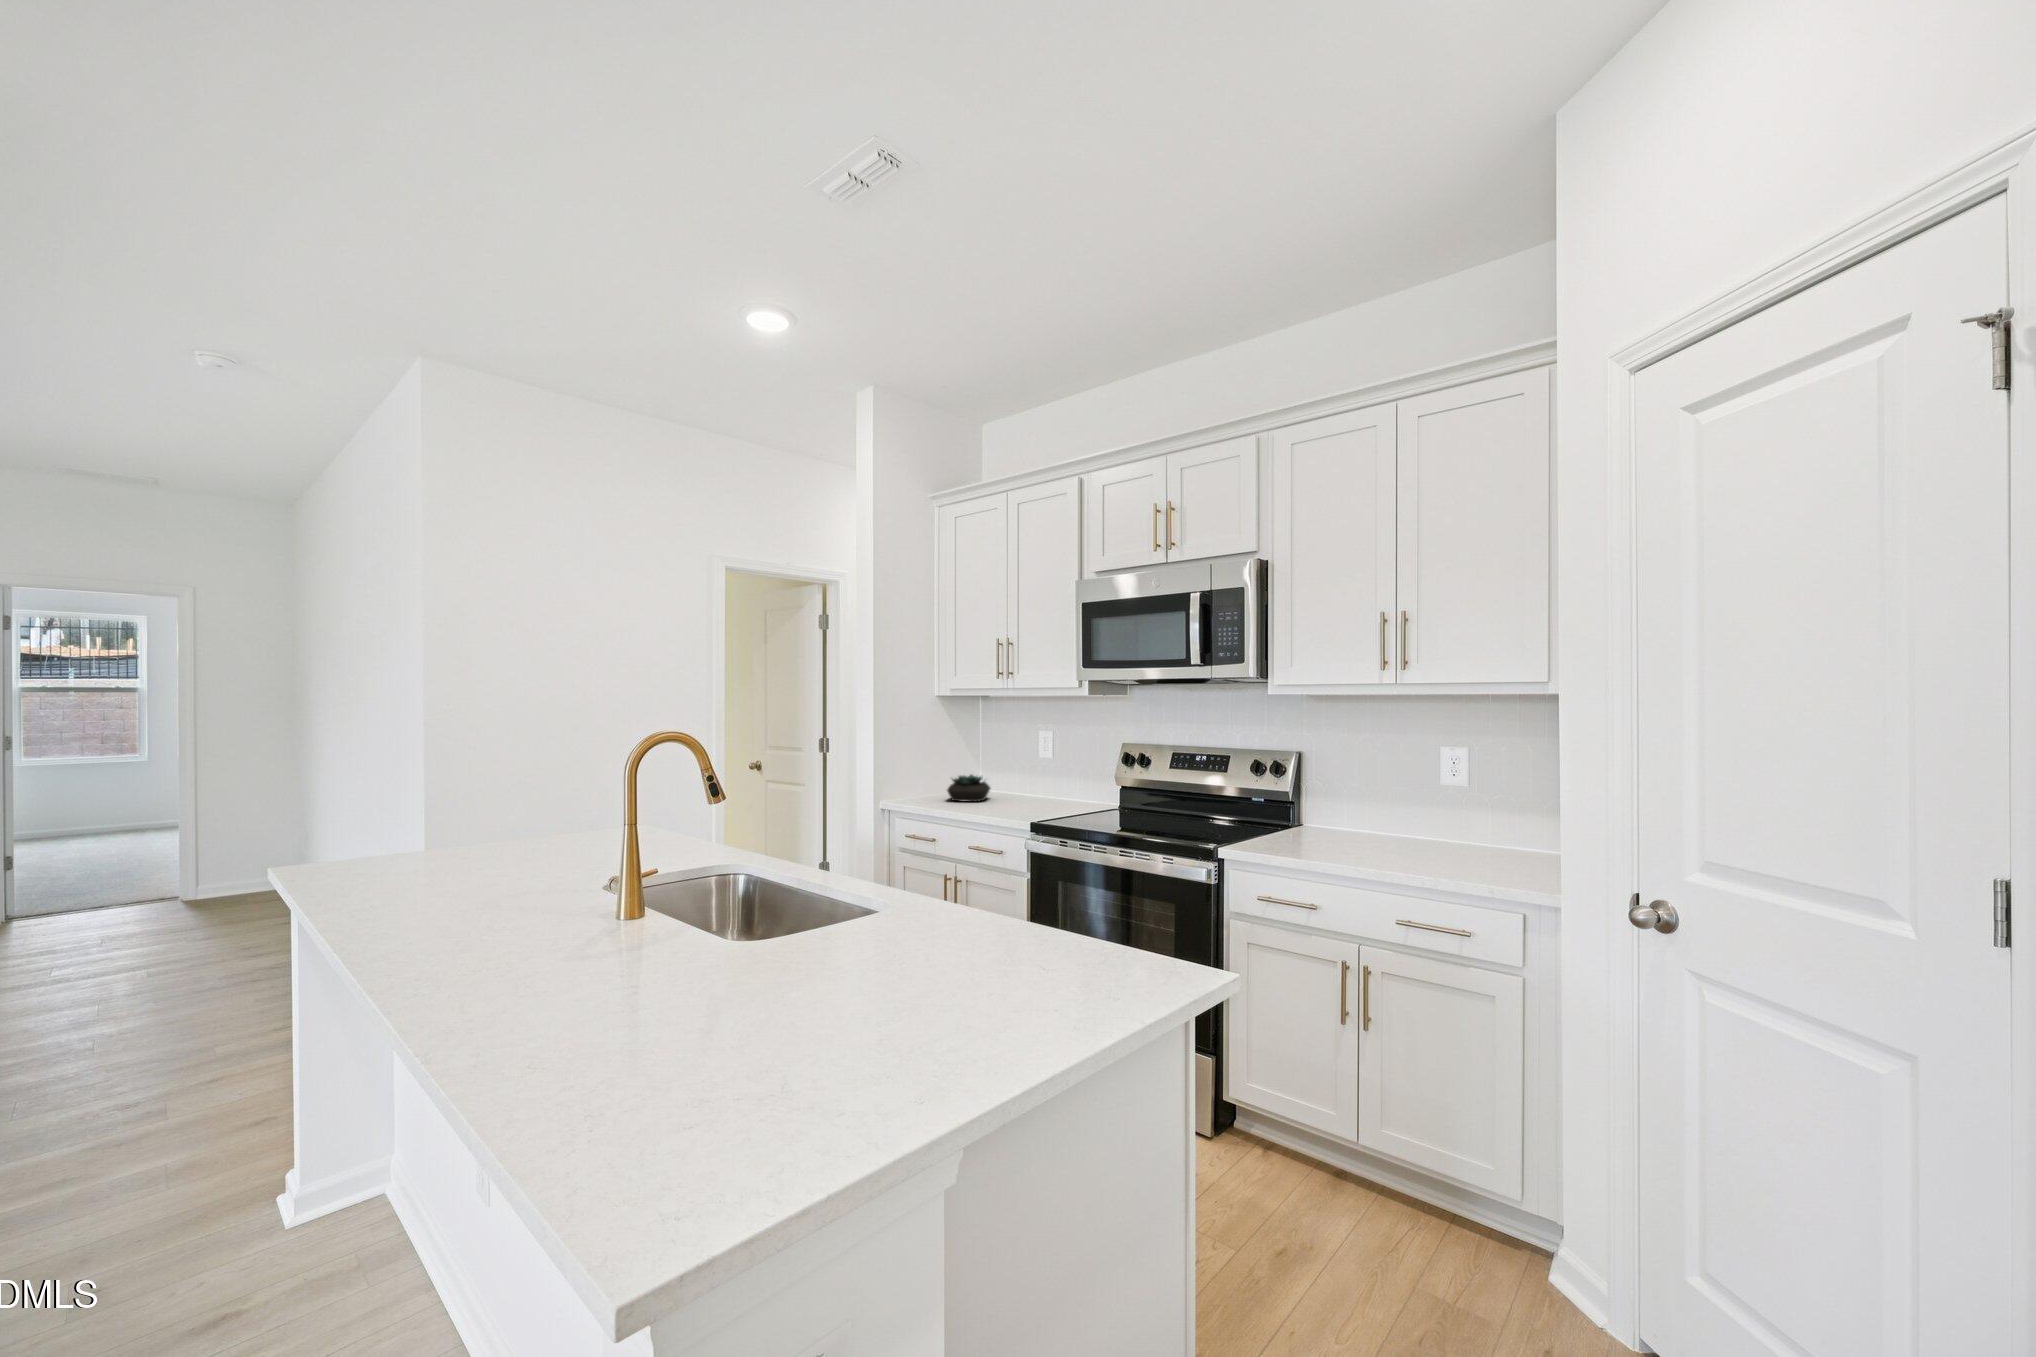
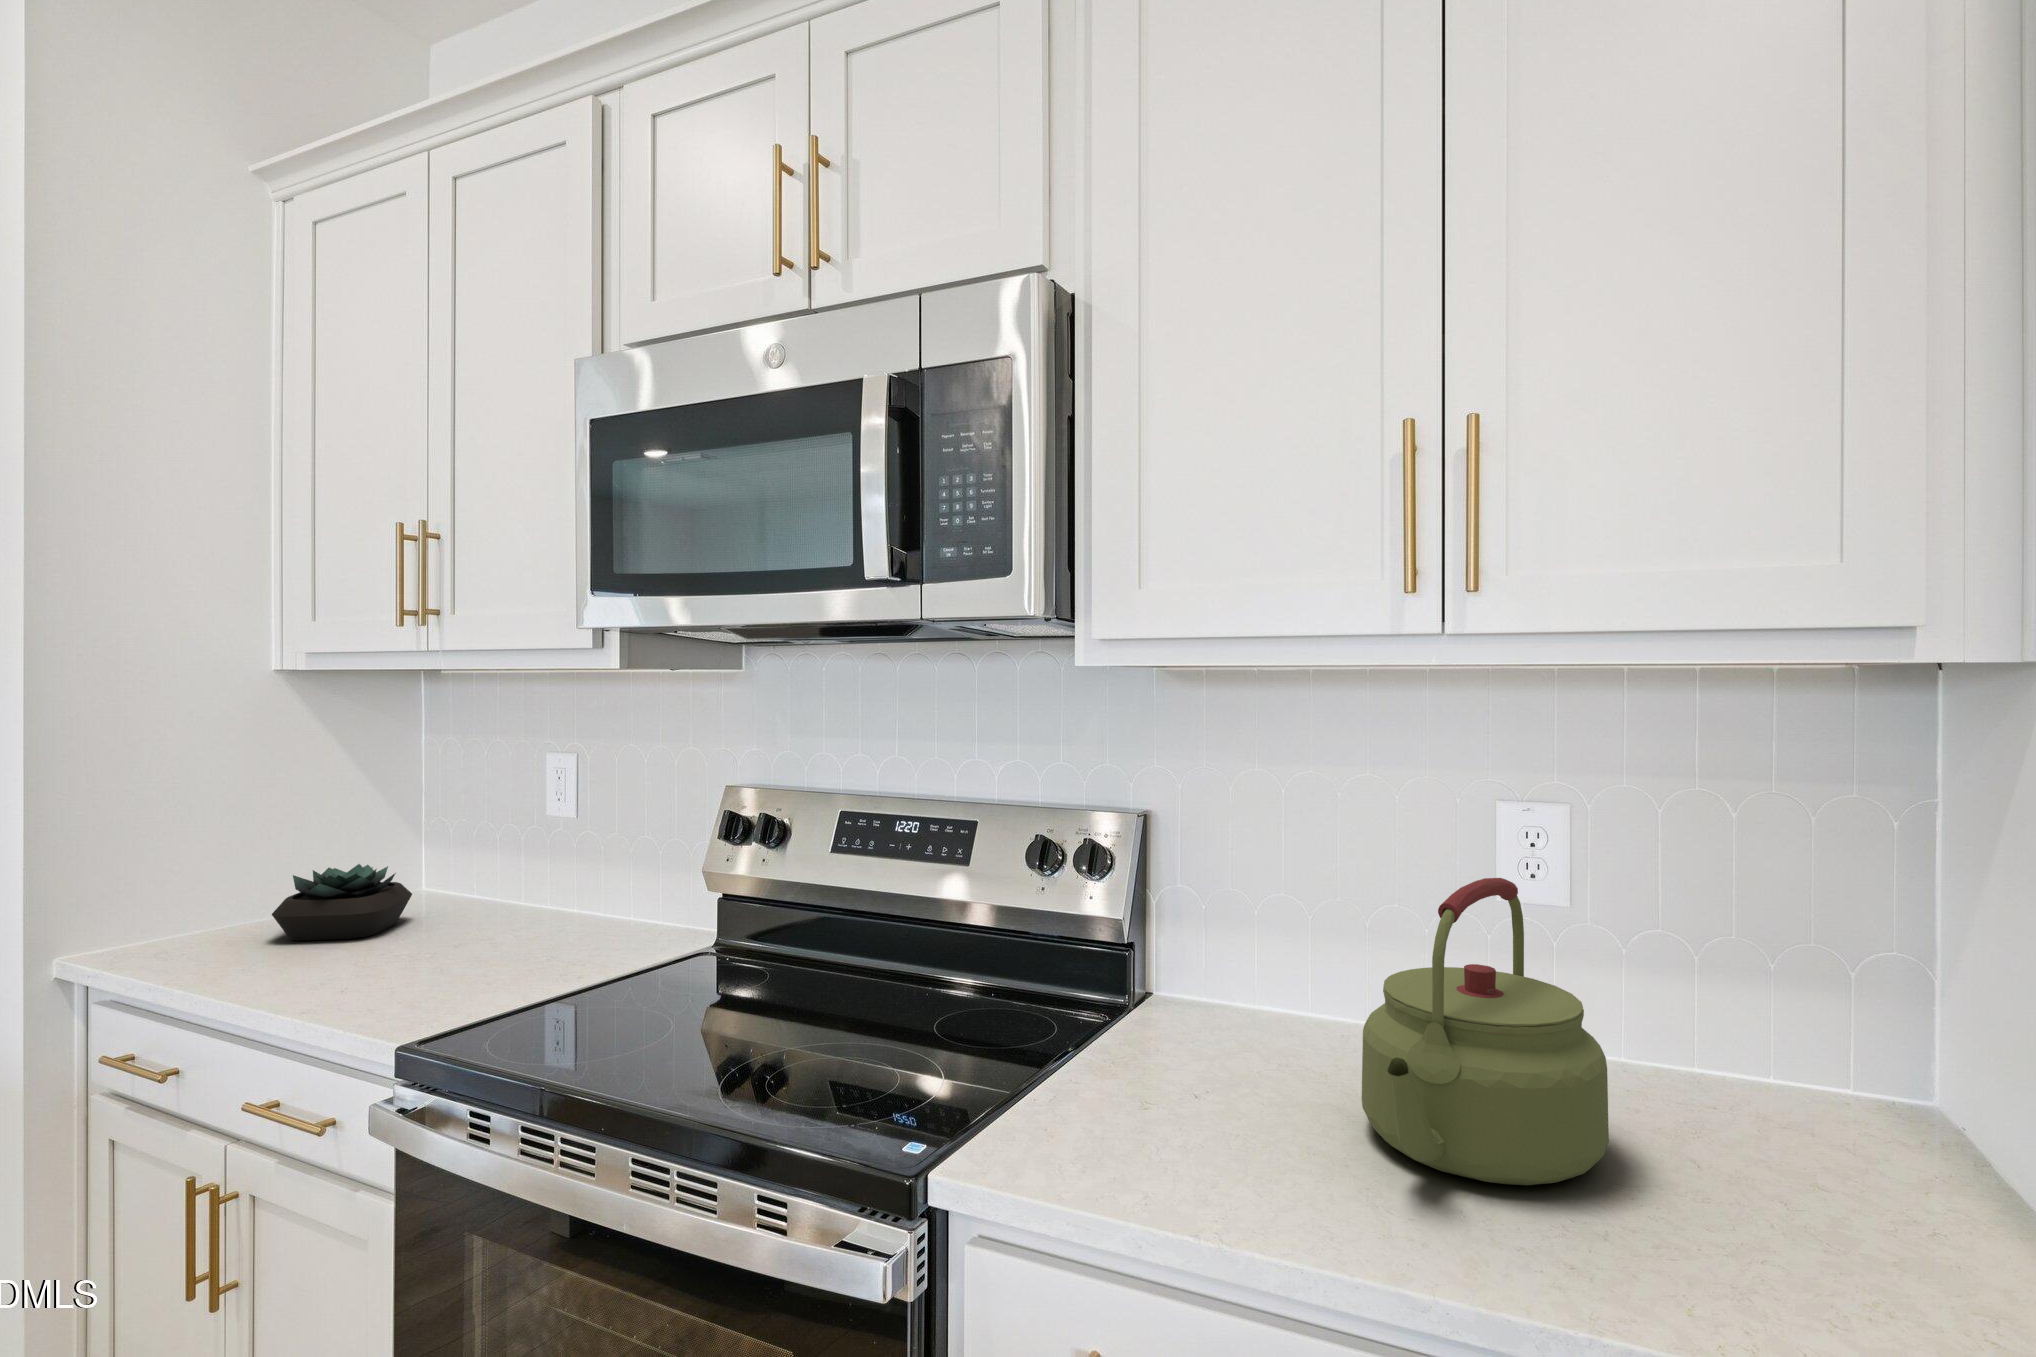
kettle: none [1361,766,1446,859] -> present [1362,878,1609,1185]

